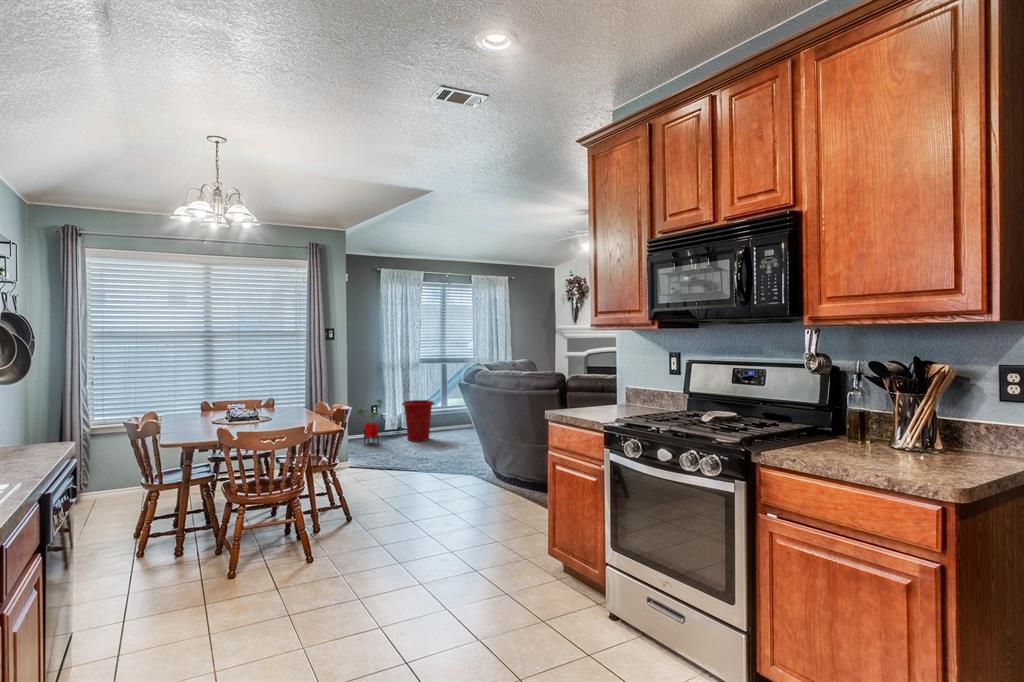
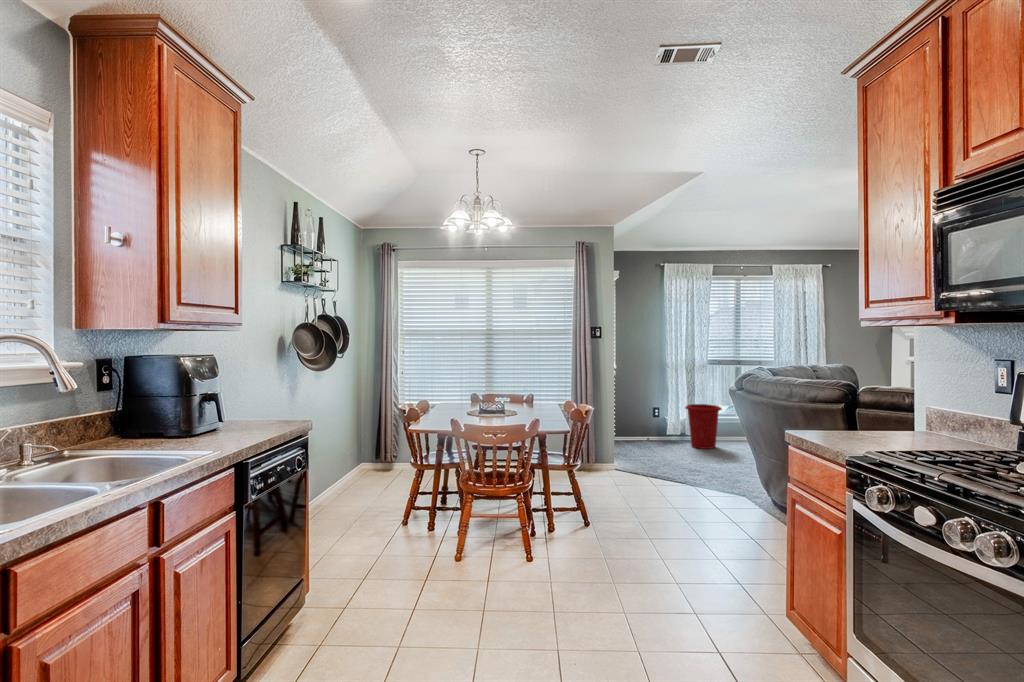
house plant: present [358,400,382,443] -> none [638,401,666,447]

